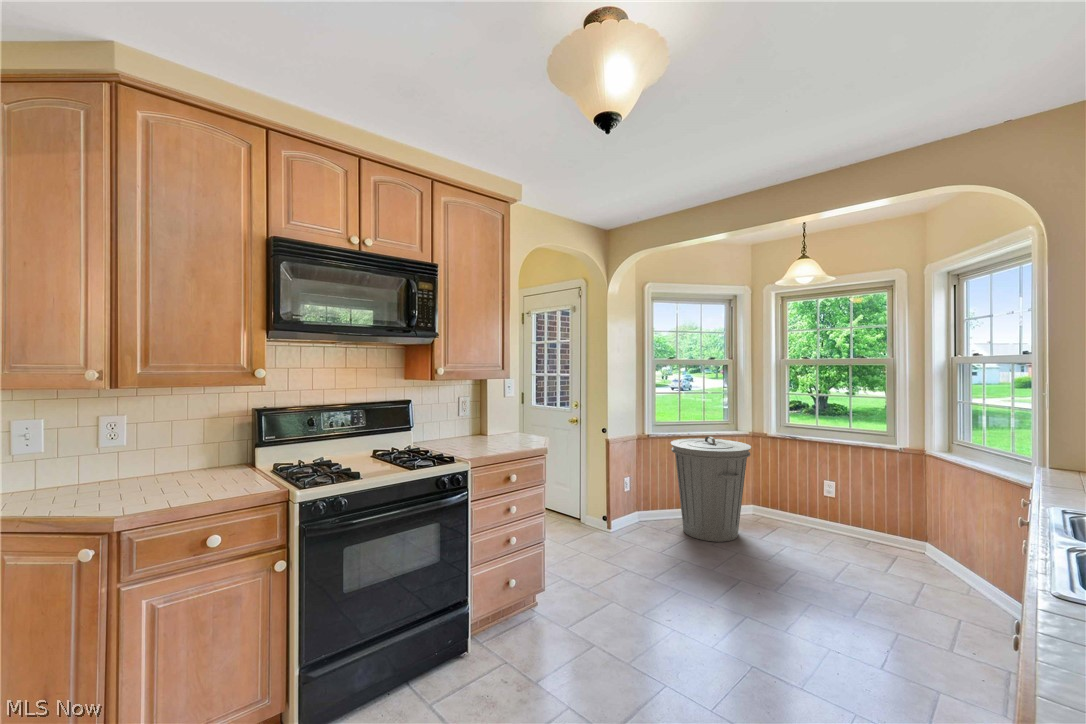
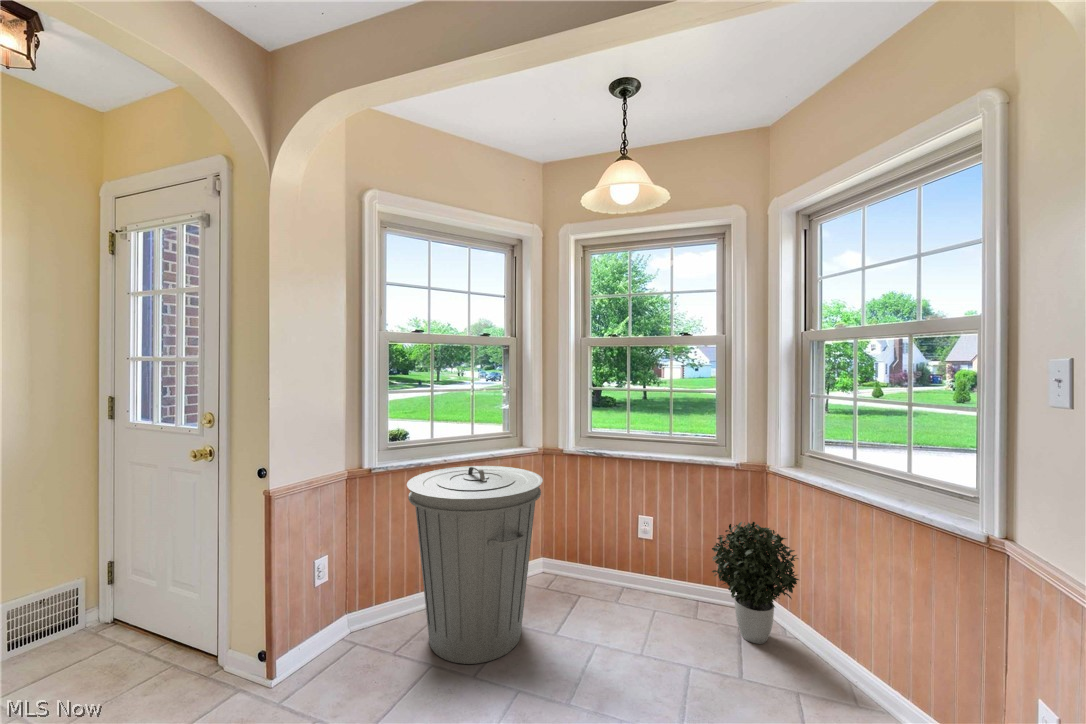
potted plant: none [870,485,936,563] -> present [712,522,799,644]

